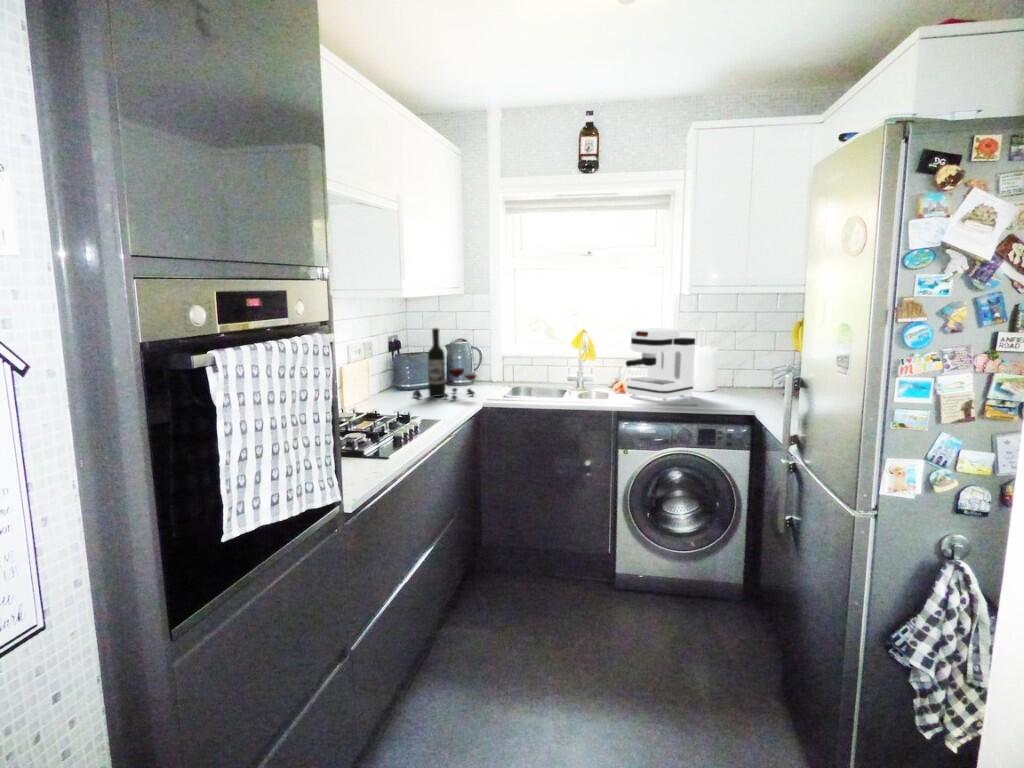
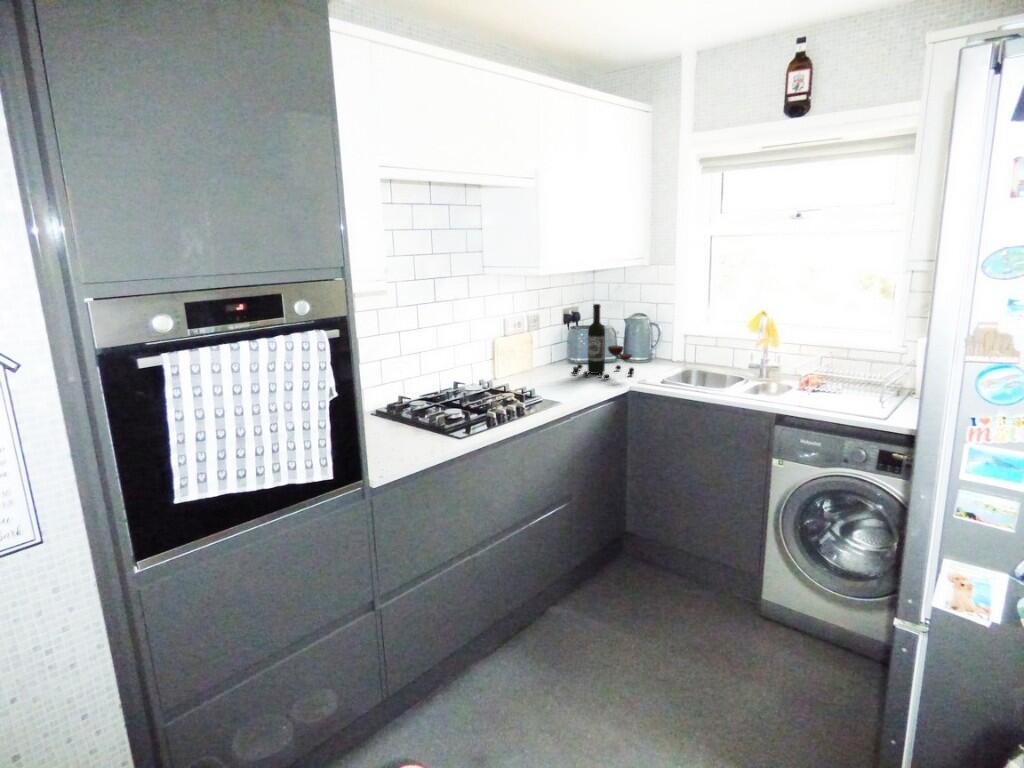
coffee maker: present [626,328,695,400] -> none [803,312,913,405]

